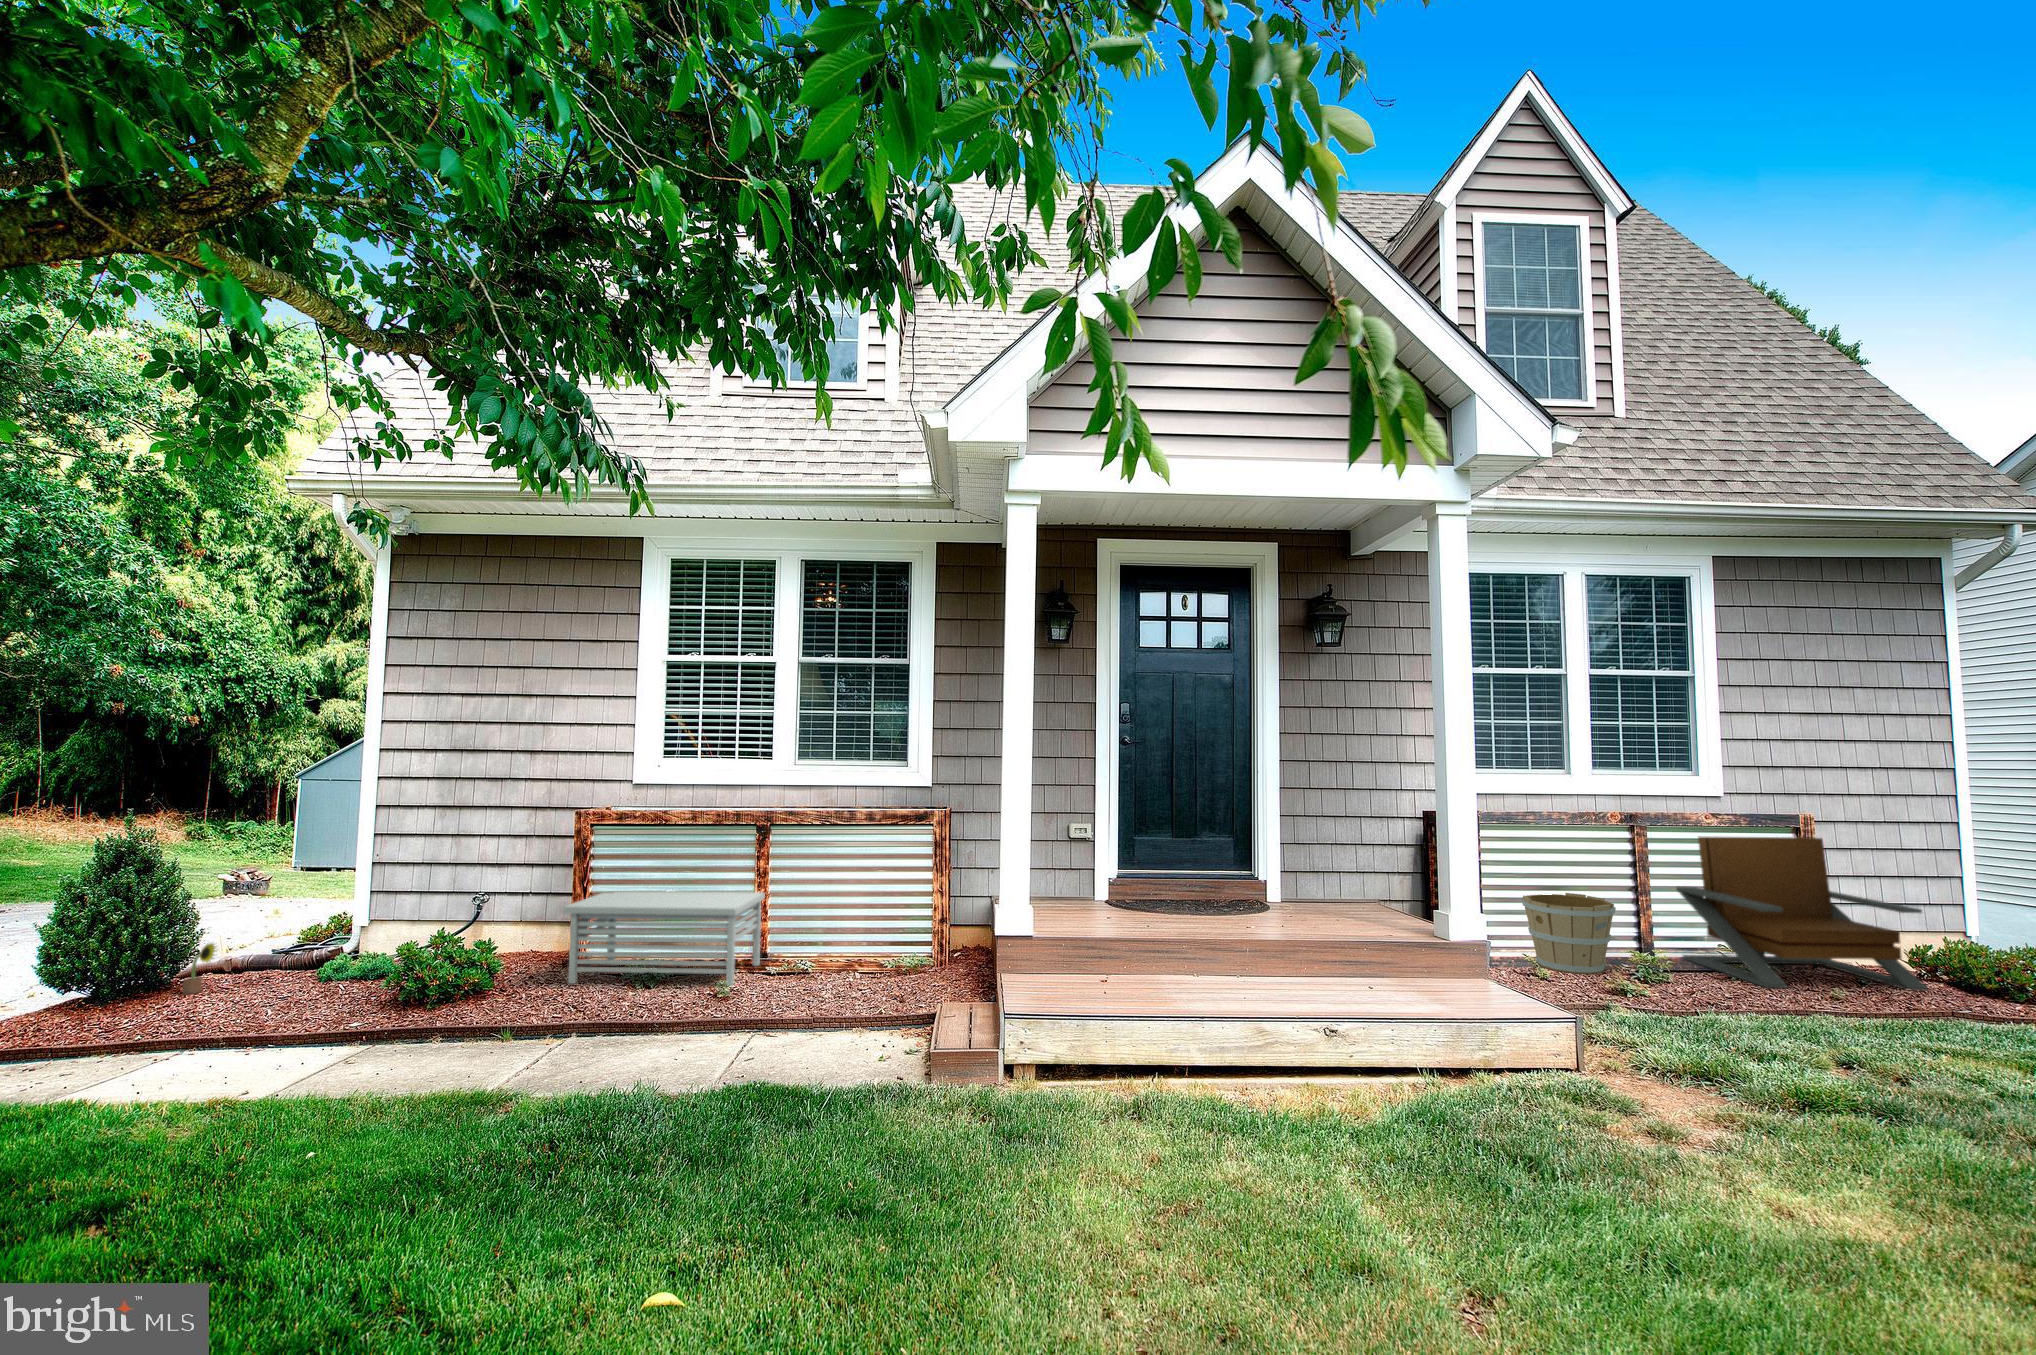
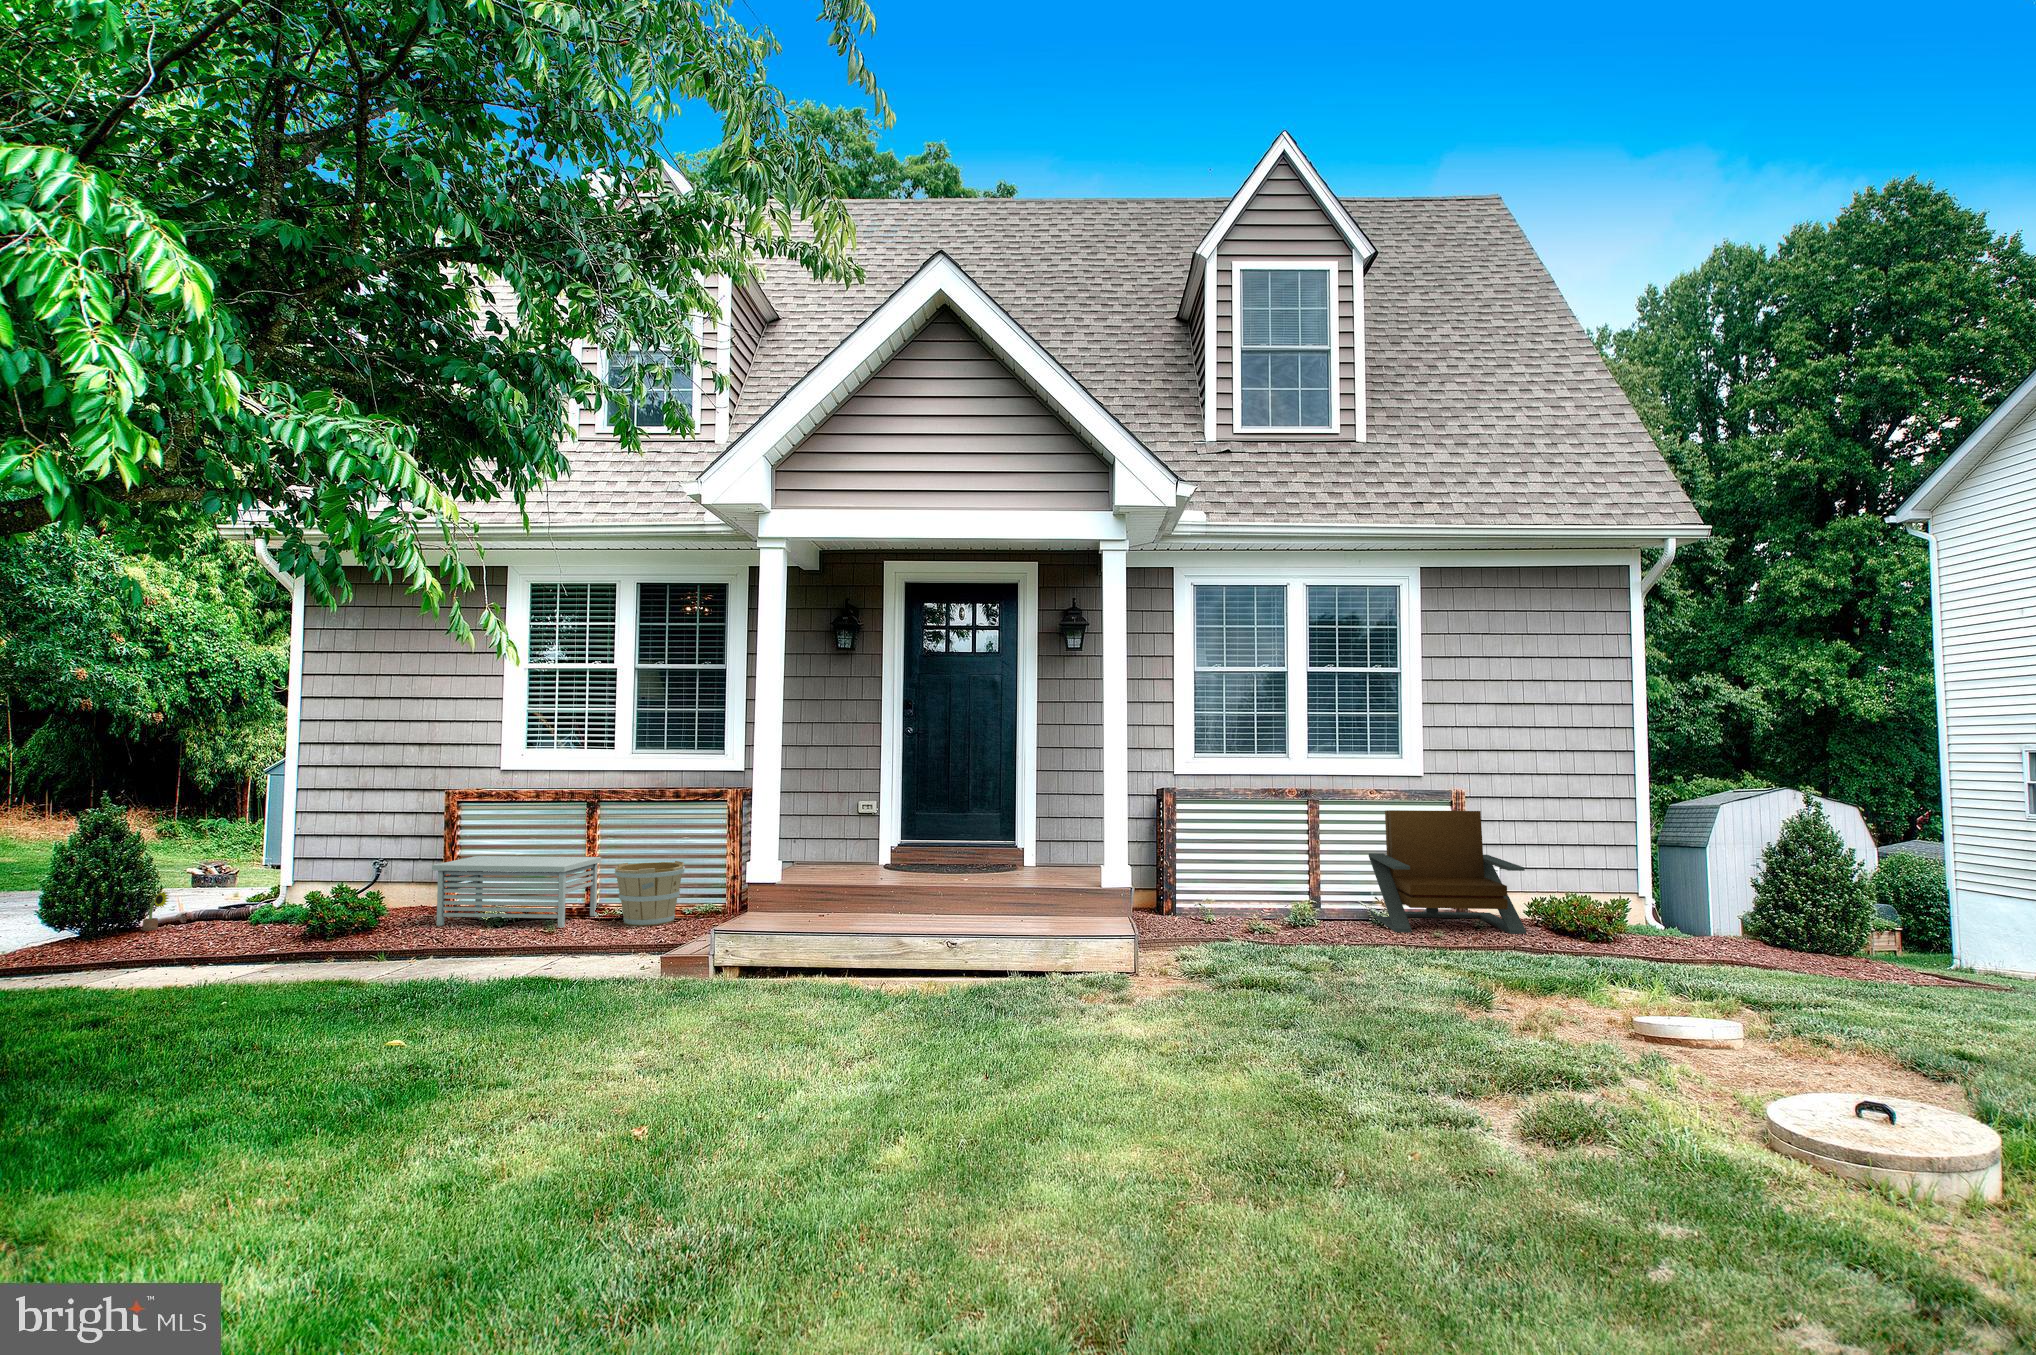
wooden bucket: present [1522,893,1616,974] -> present [615,861,685,926]

